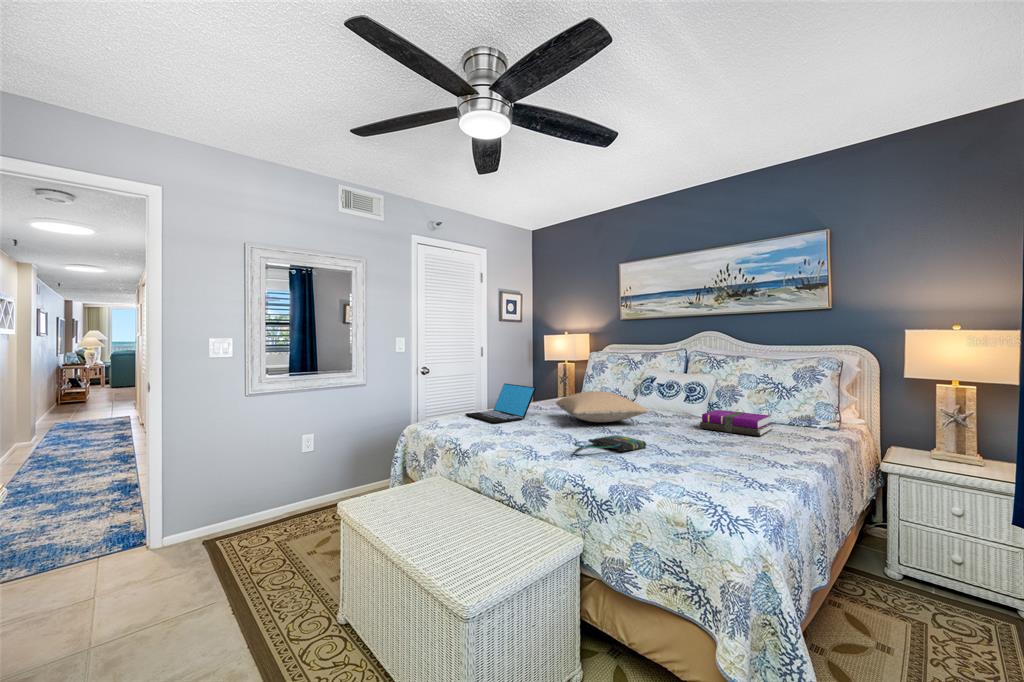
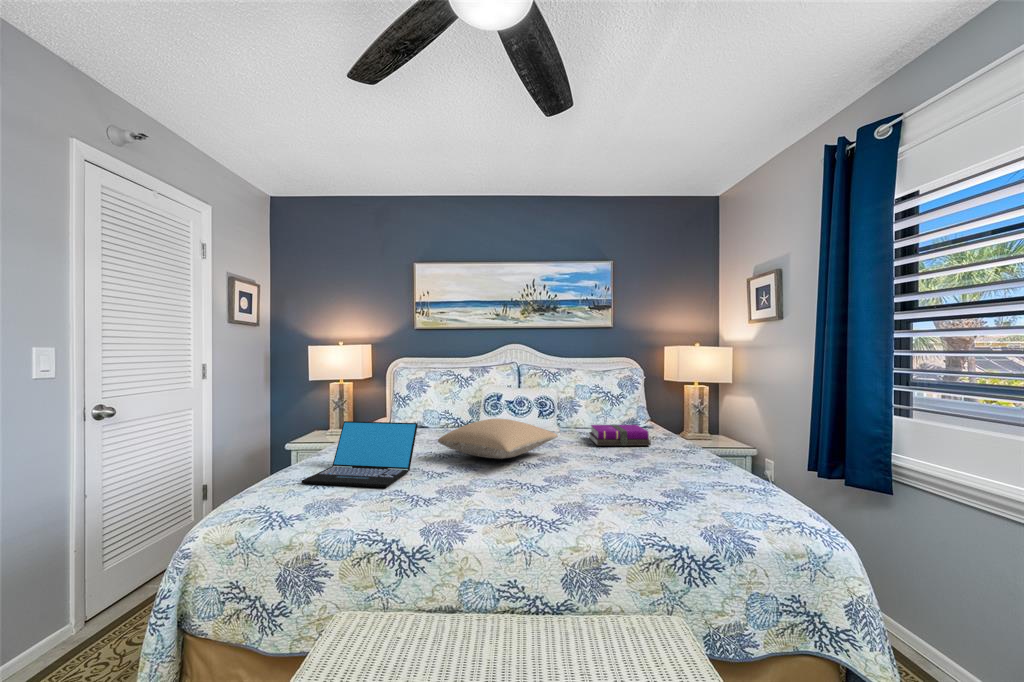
tote bag: present [574,435,646,456] -> none [569,471,627,510]

